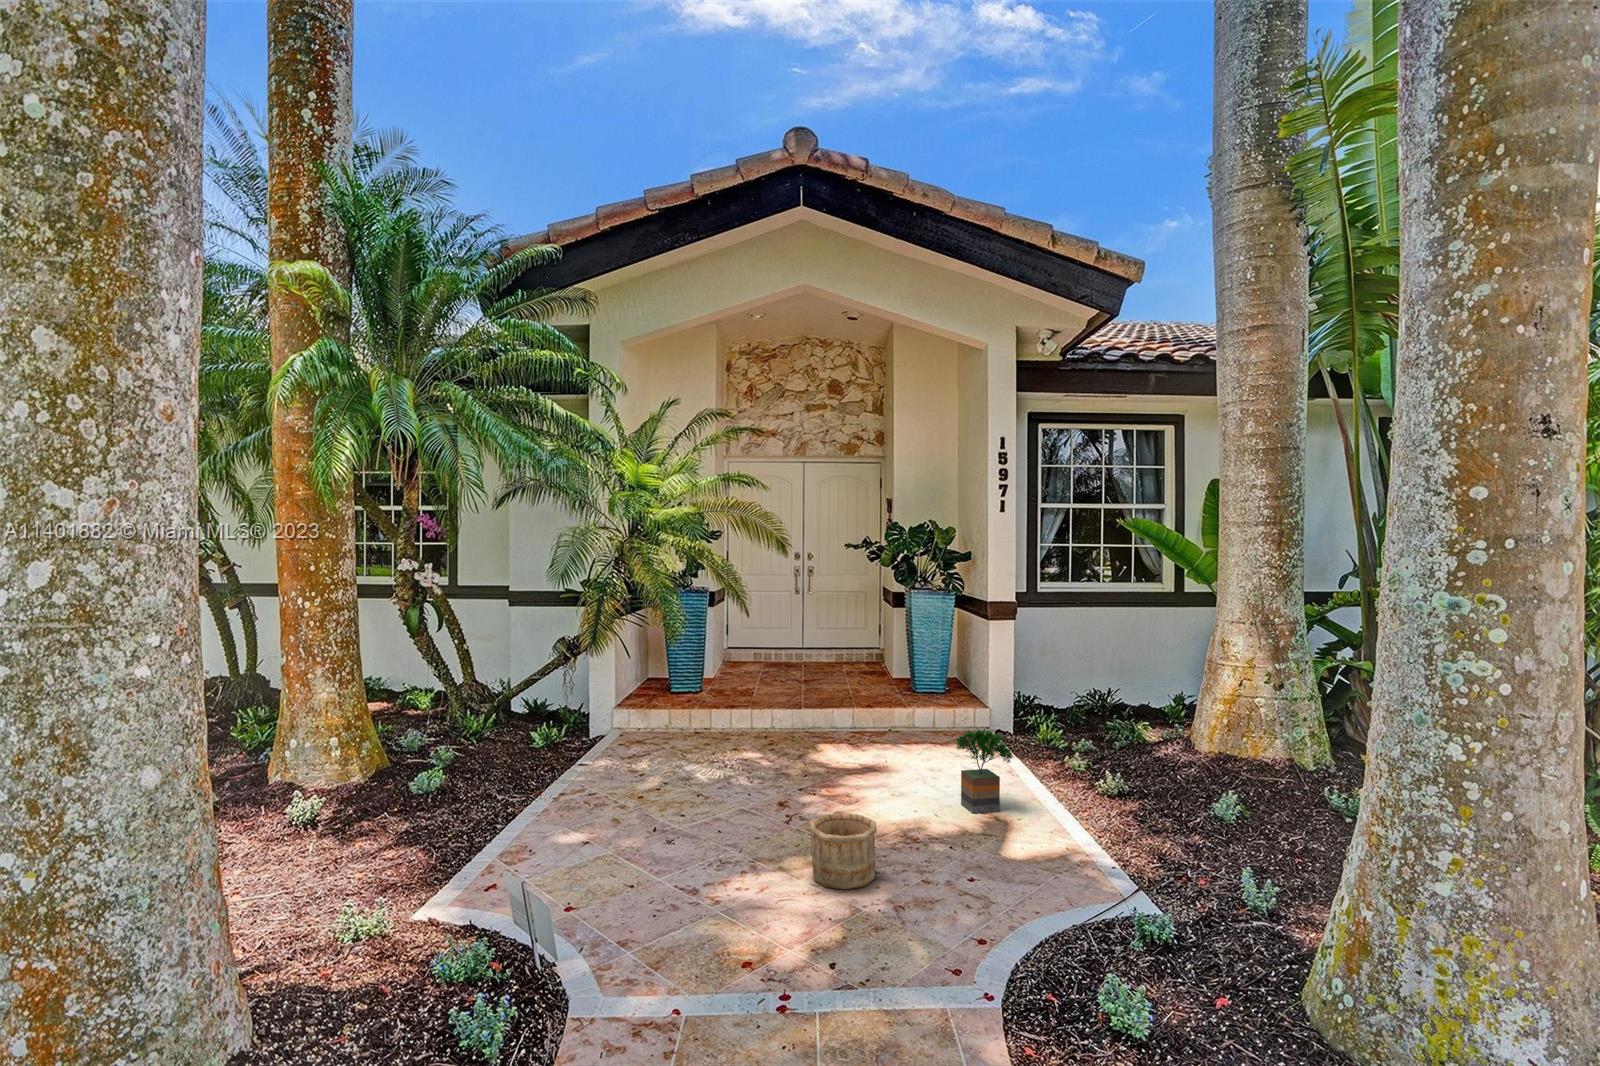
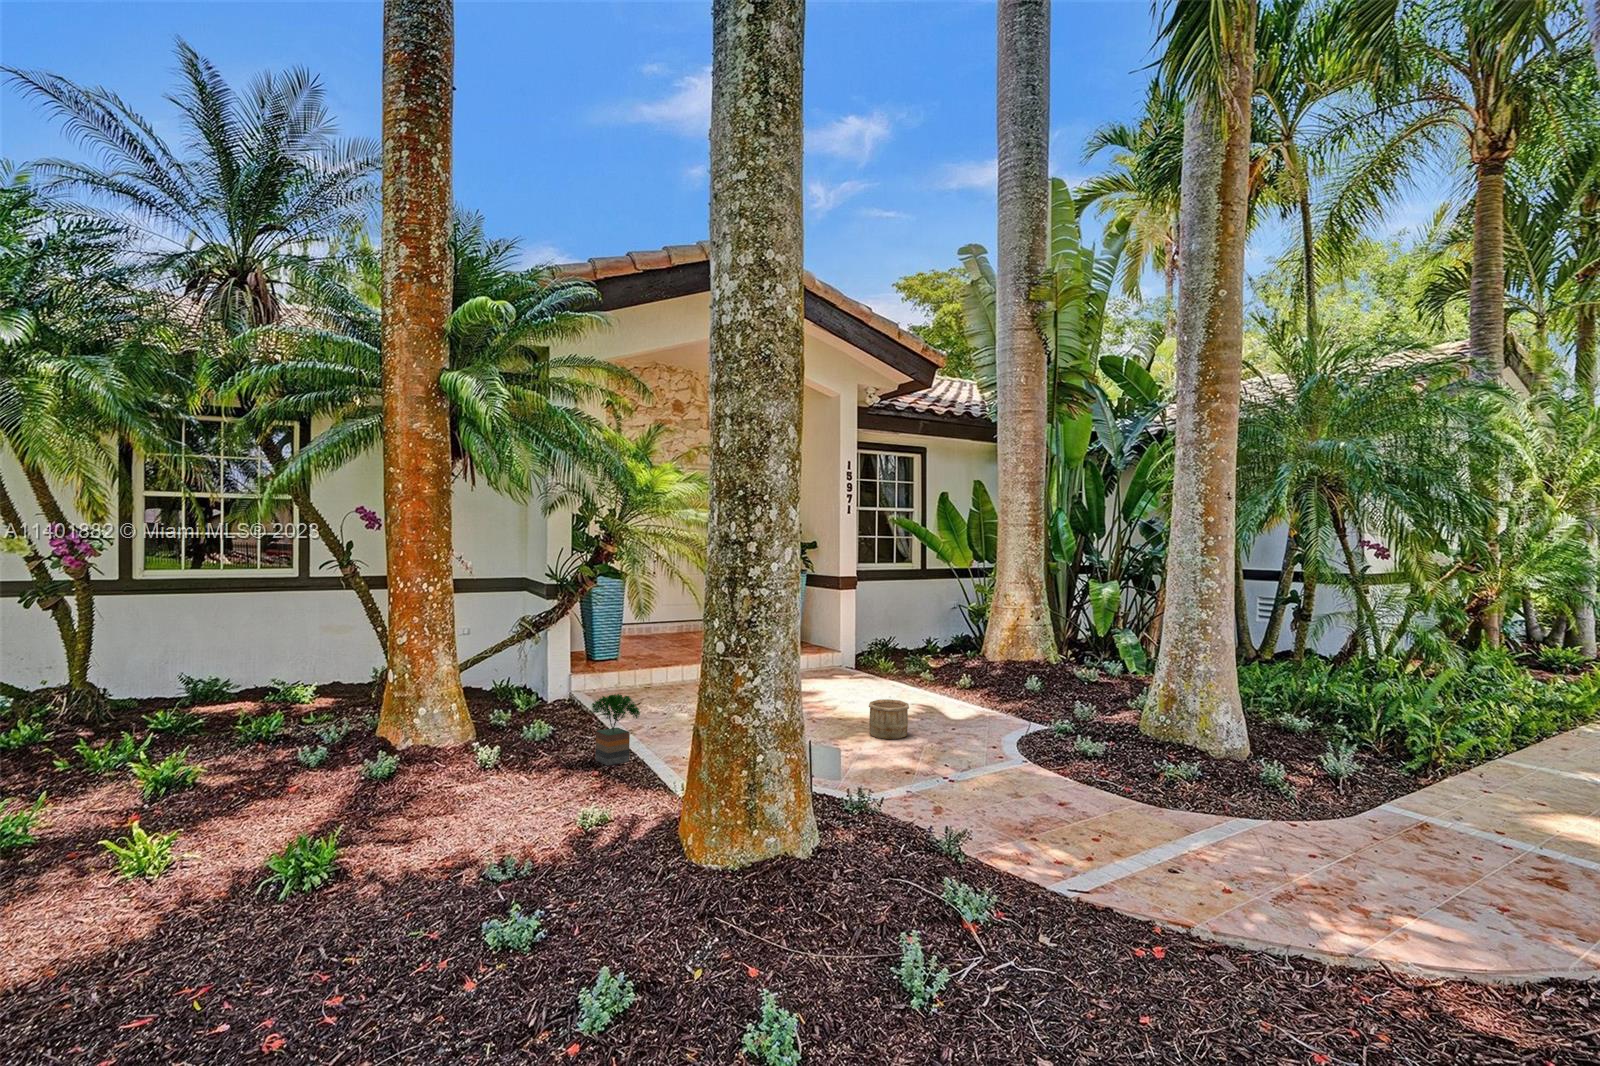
potted tree: present [956,729,1013,814] -> present [591,694,640,766]

